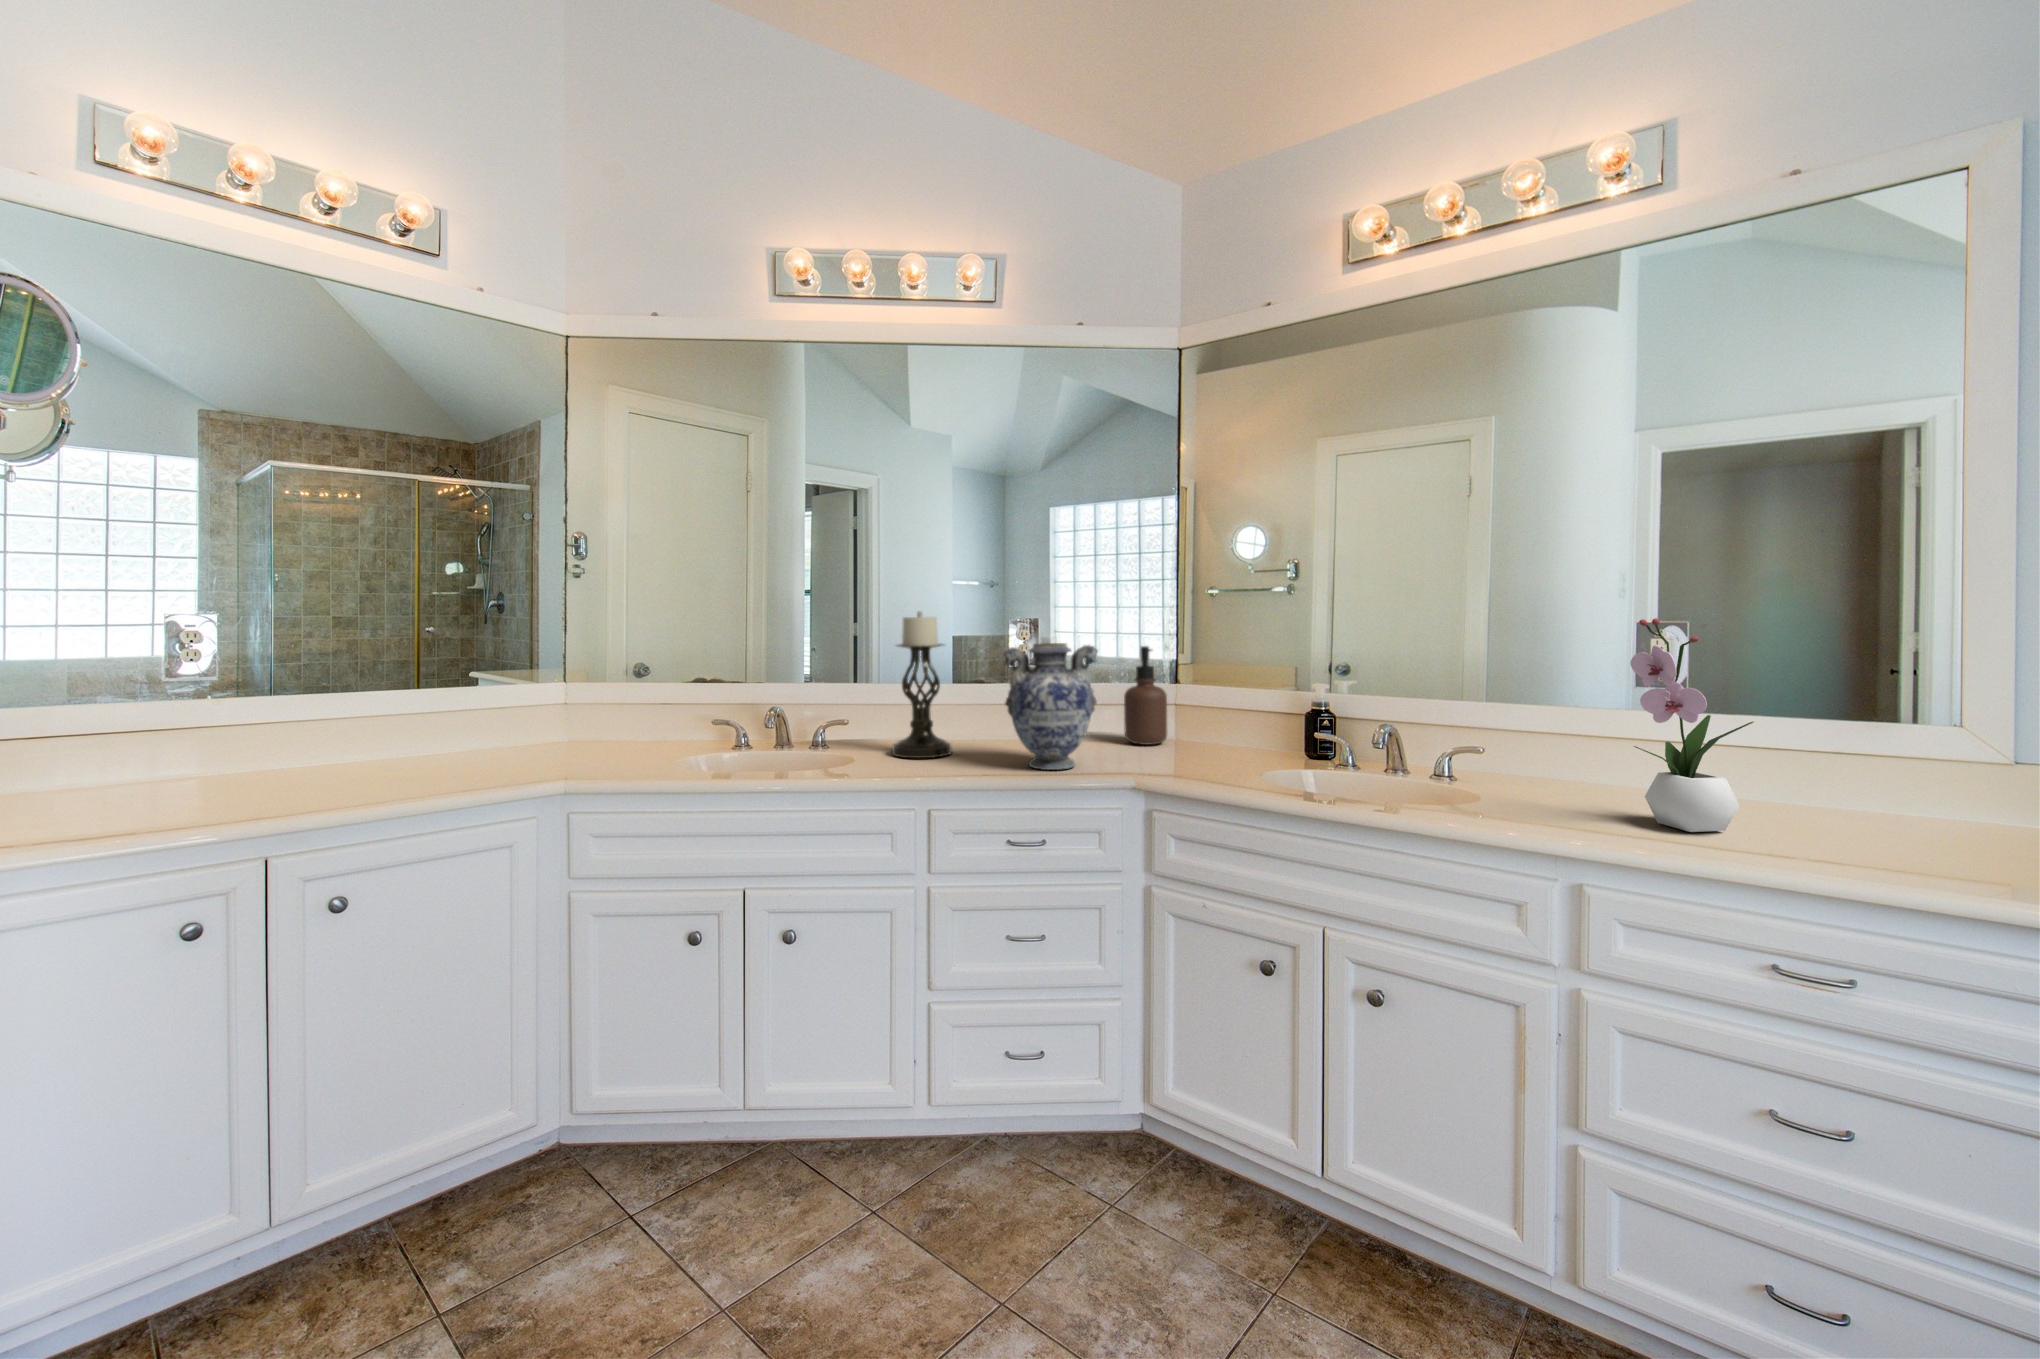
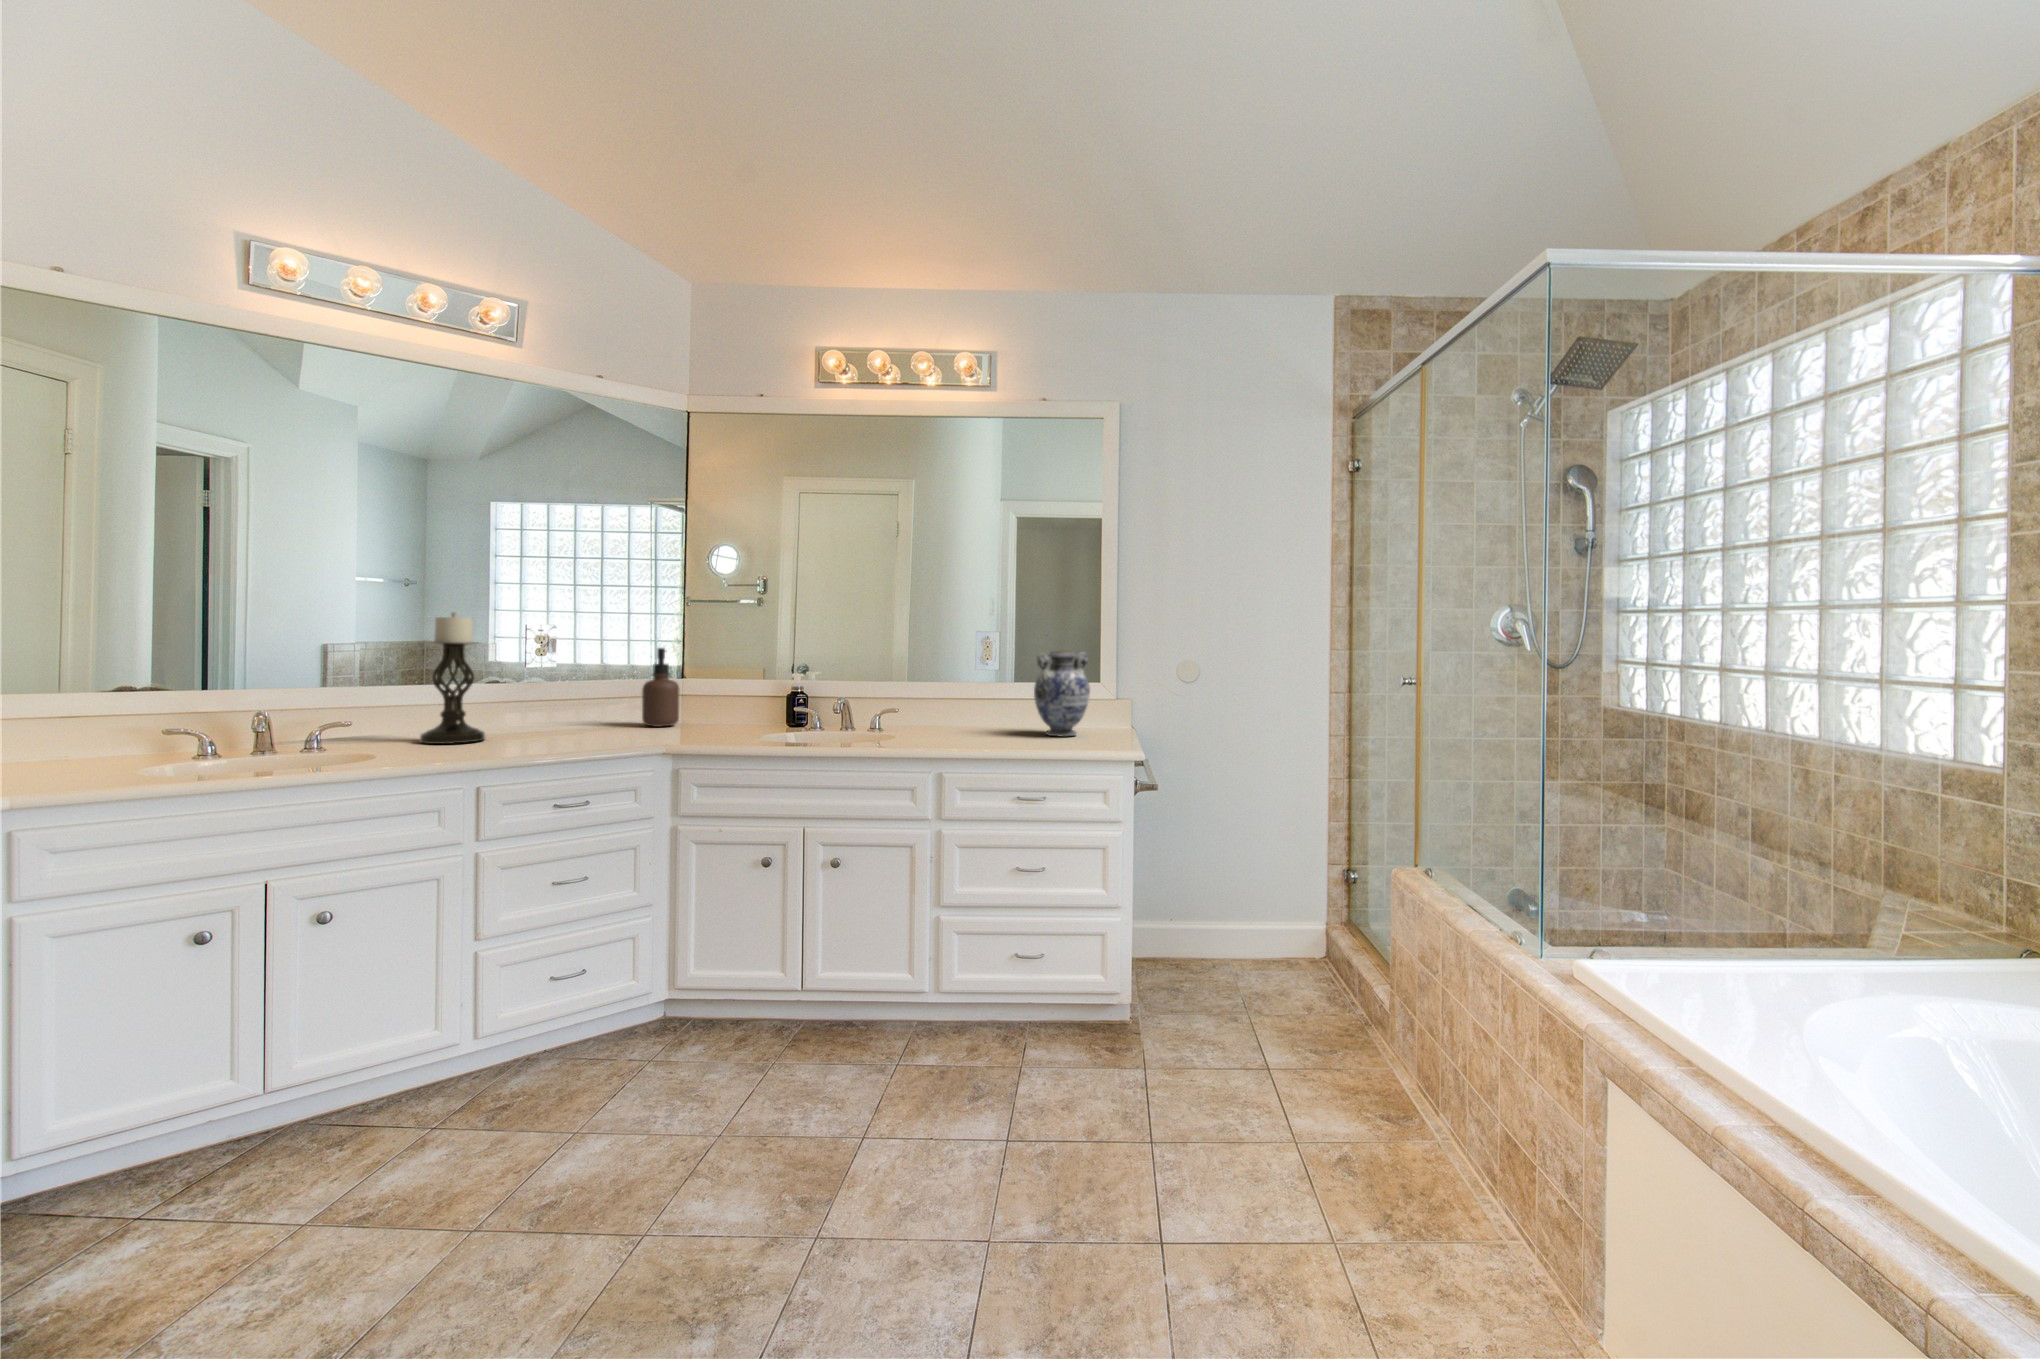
flower arrangement: present [1630,618,1753,832] -> none [968,629,1020,743]
decorative vase: present [1004,643,1098,770] -> present [1034,651,1090,736]

